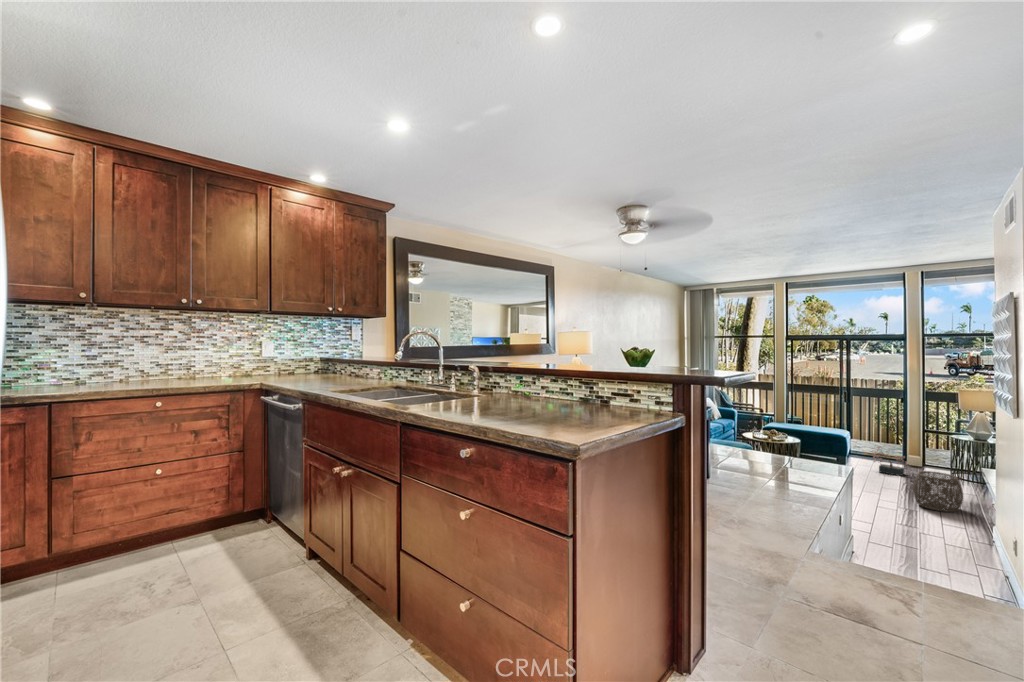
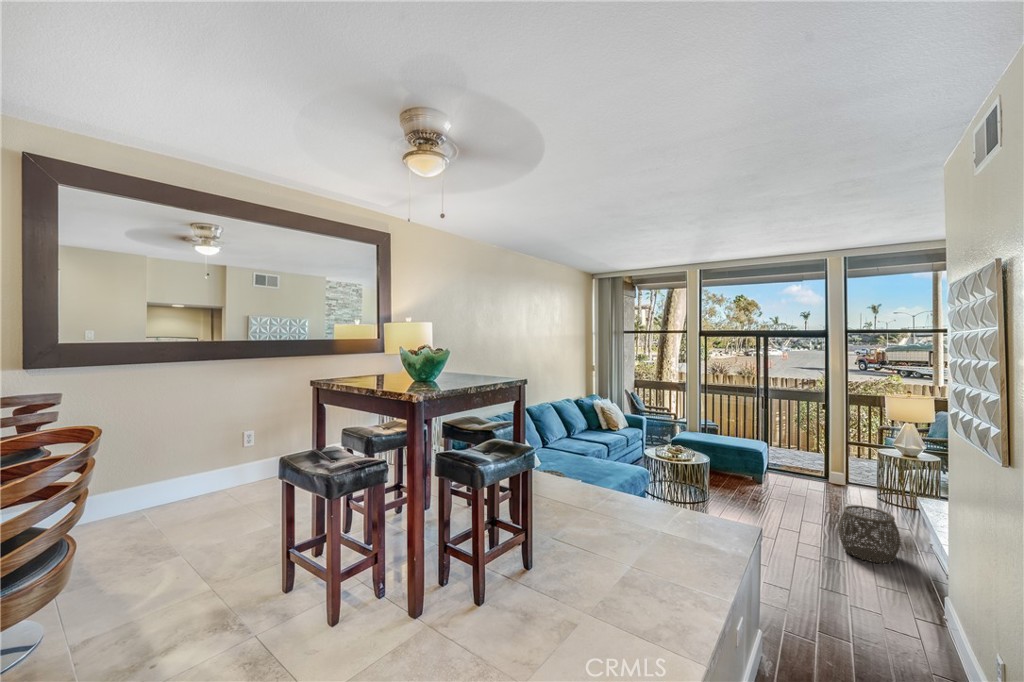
decorative plant: present [873,447,908,476] -> none [790,461,831,497]

